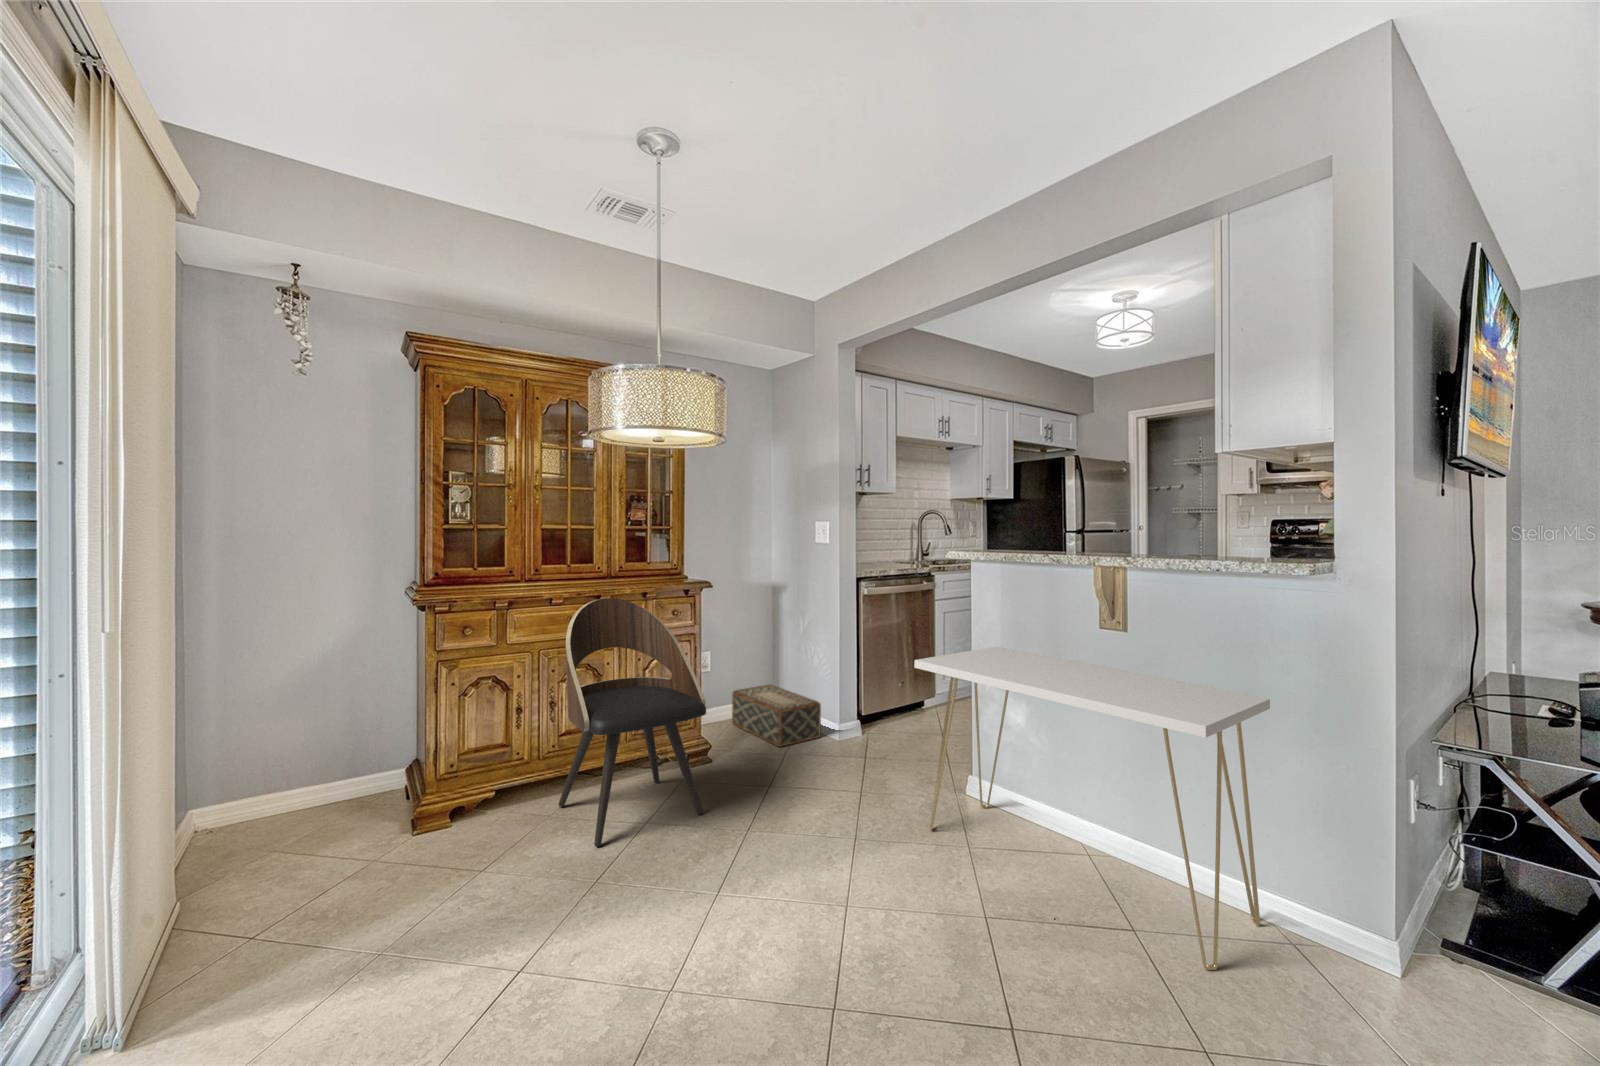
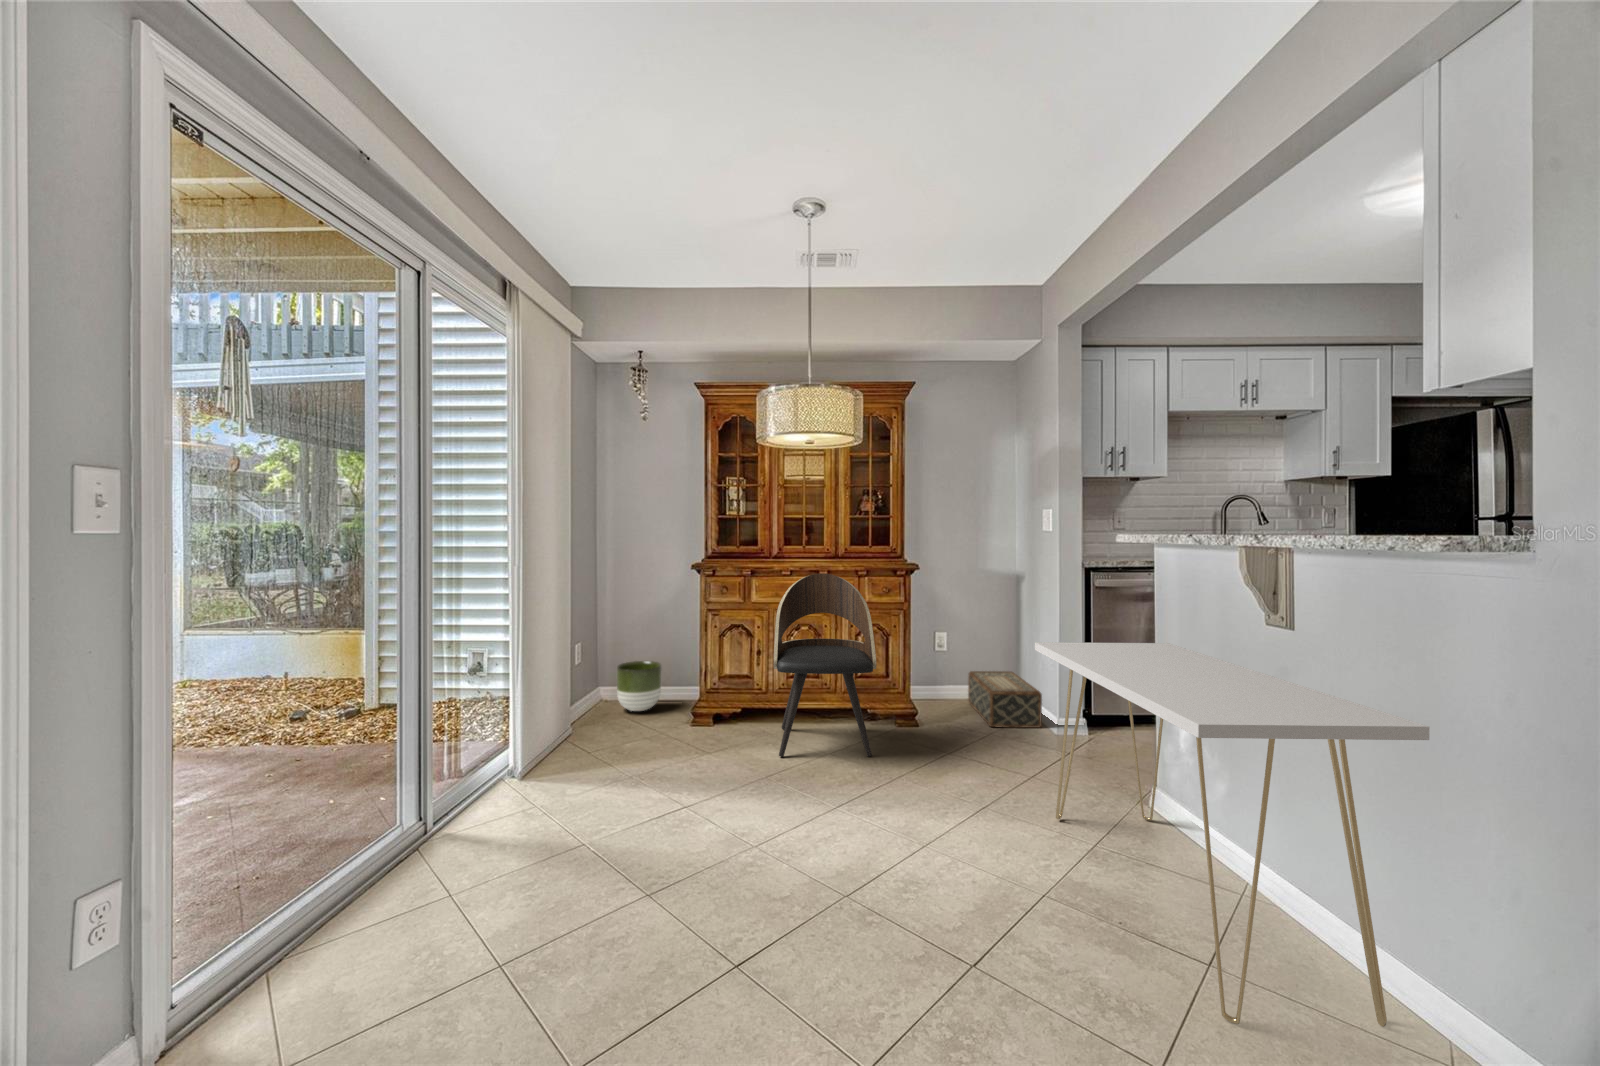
planter: none [241,751,332,840] -> present [617,661,662,711]

